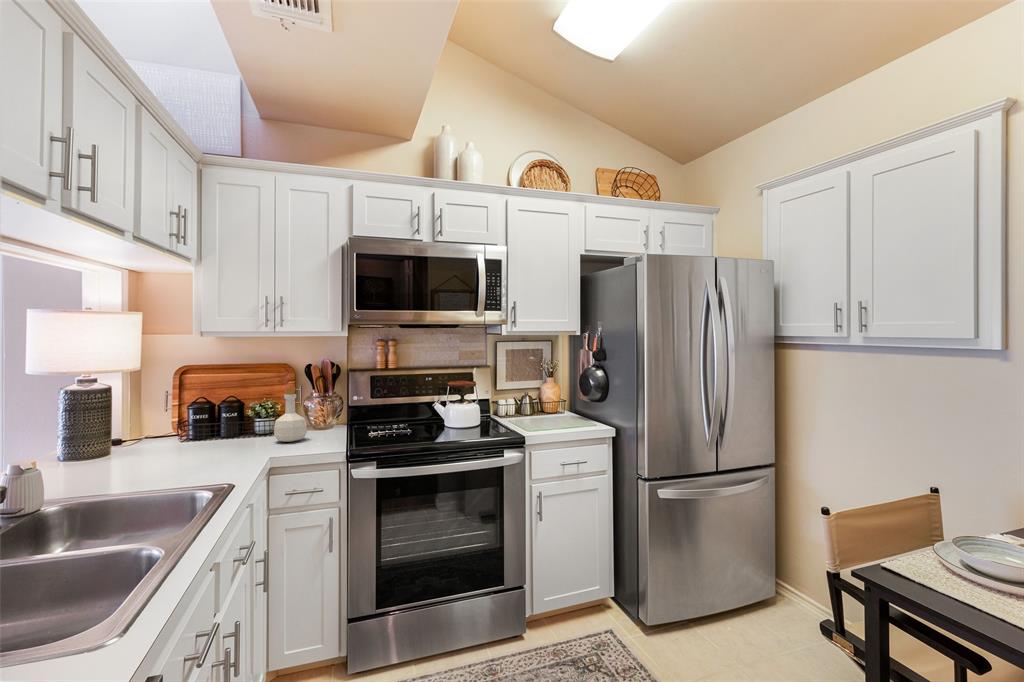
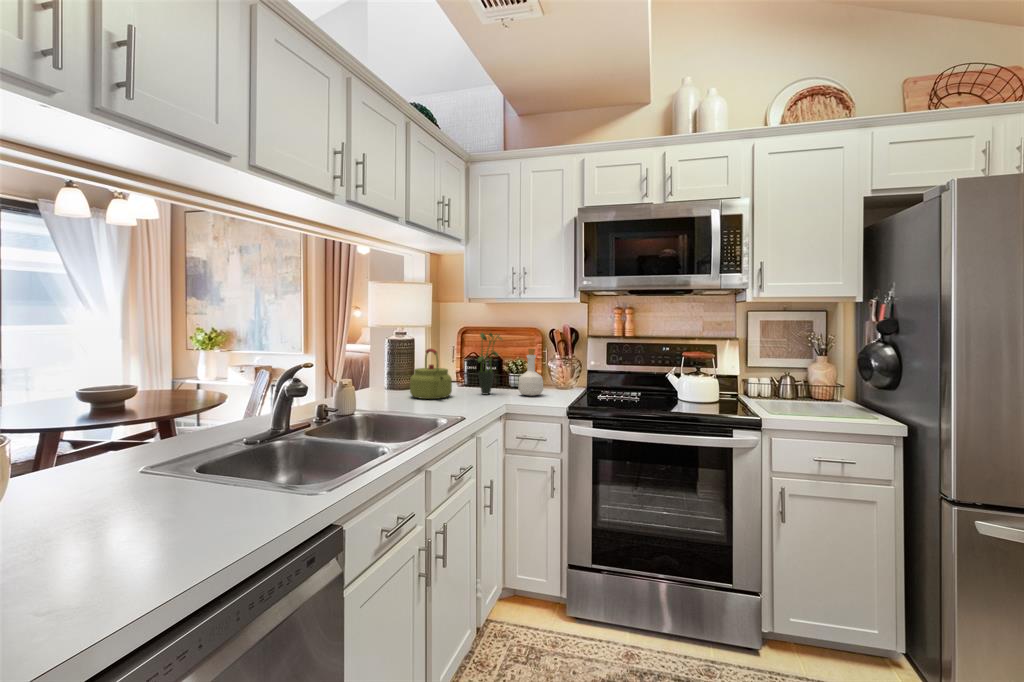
potted plant: none [217,367,254,448] -> present [478,333,502,395]
kettle: none [109,397,180,468] -> present [410,349,452,399]

